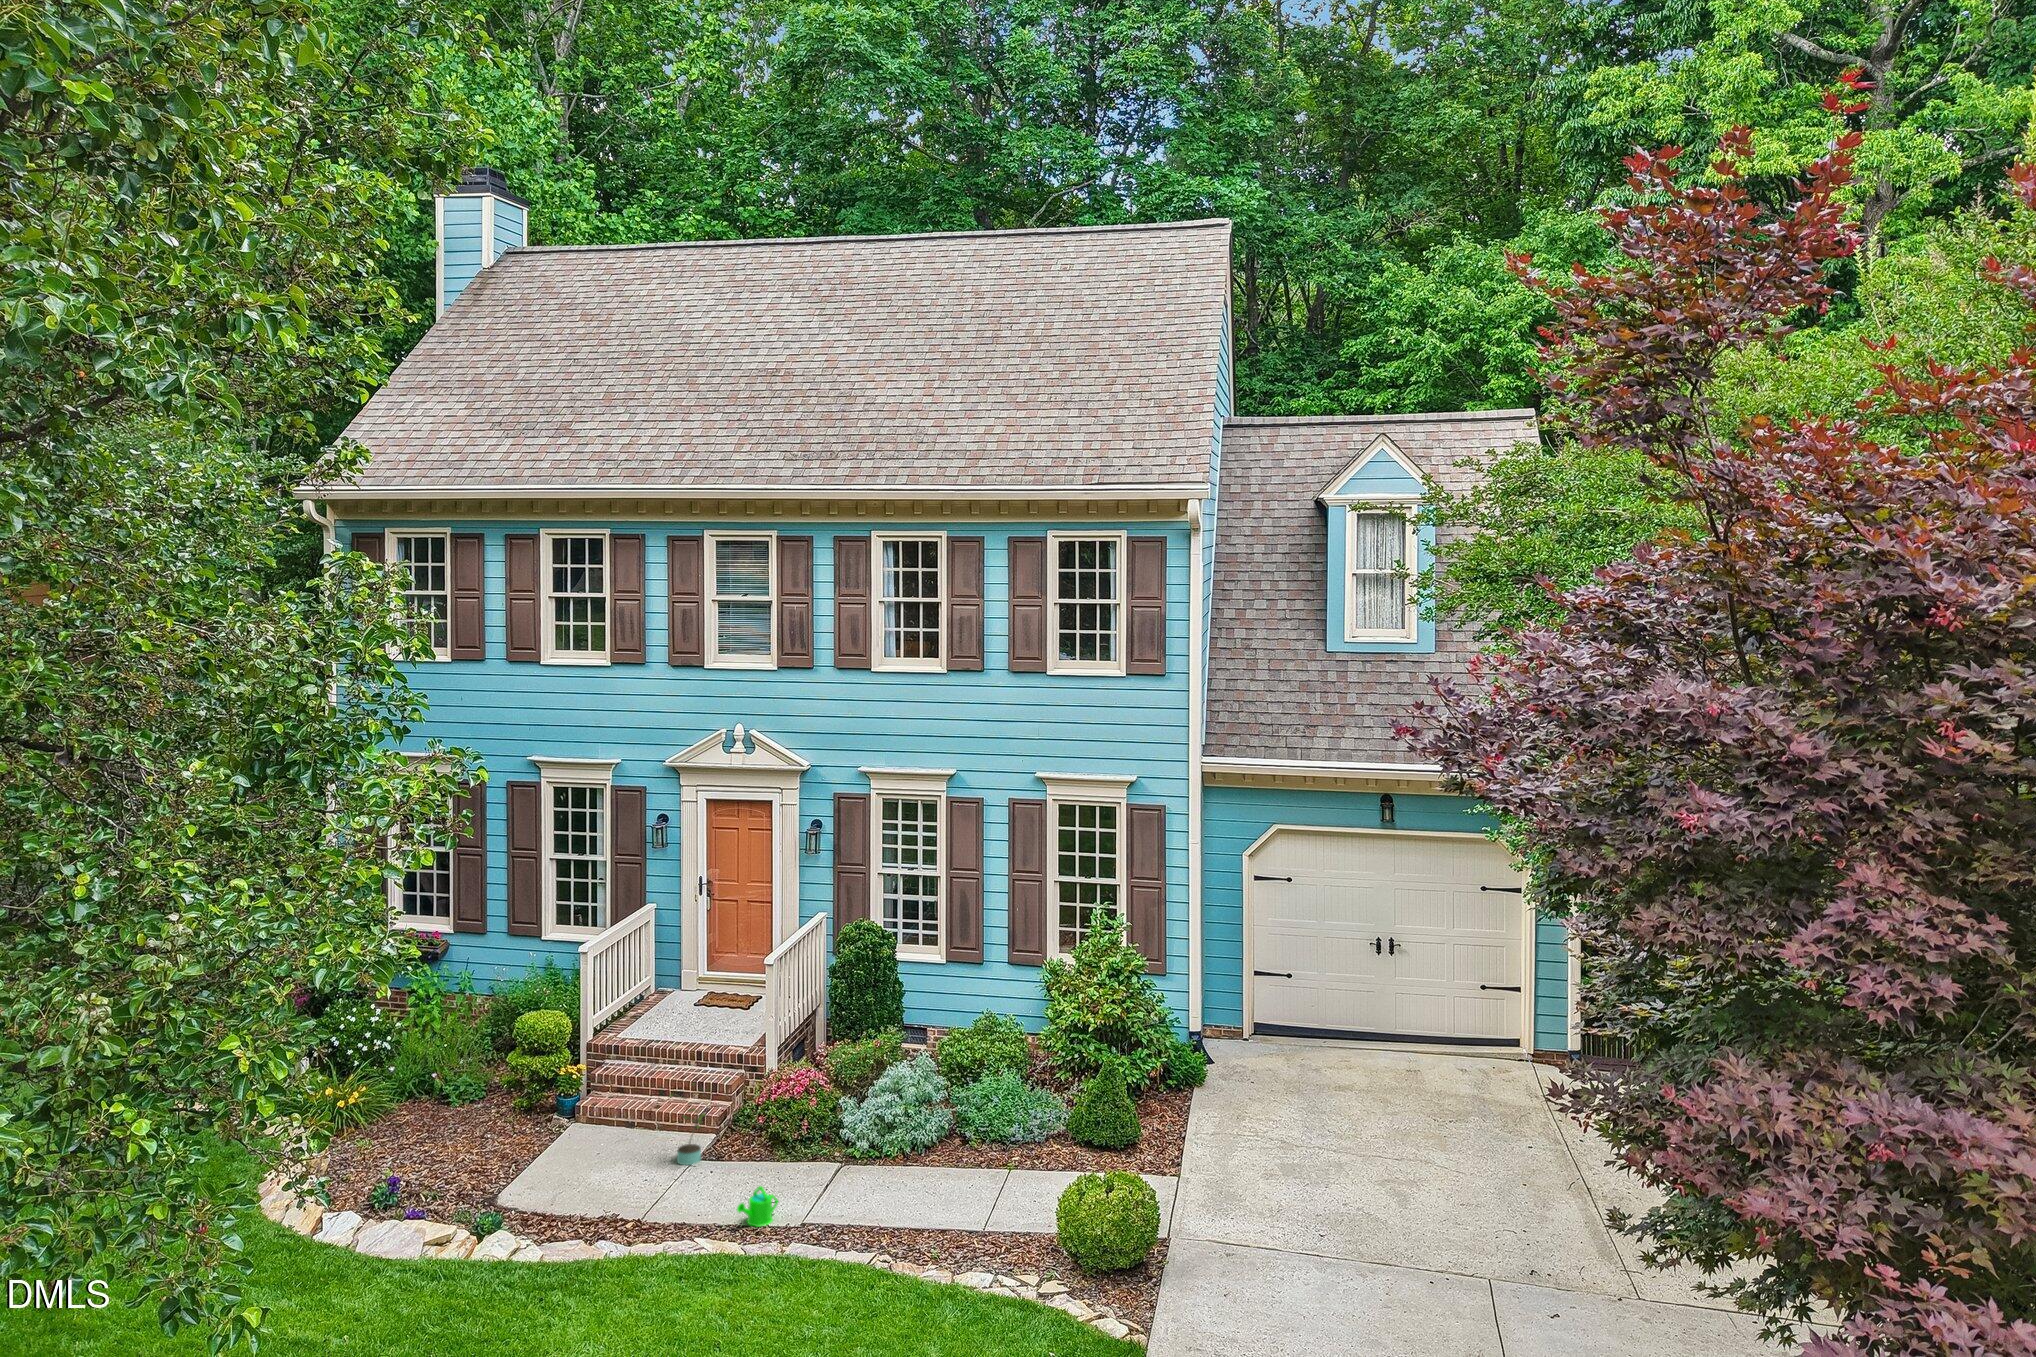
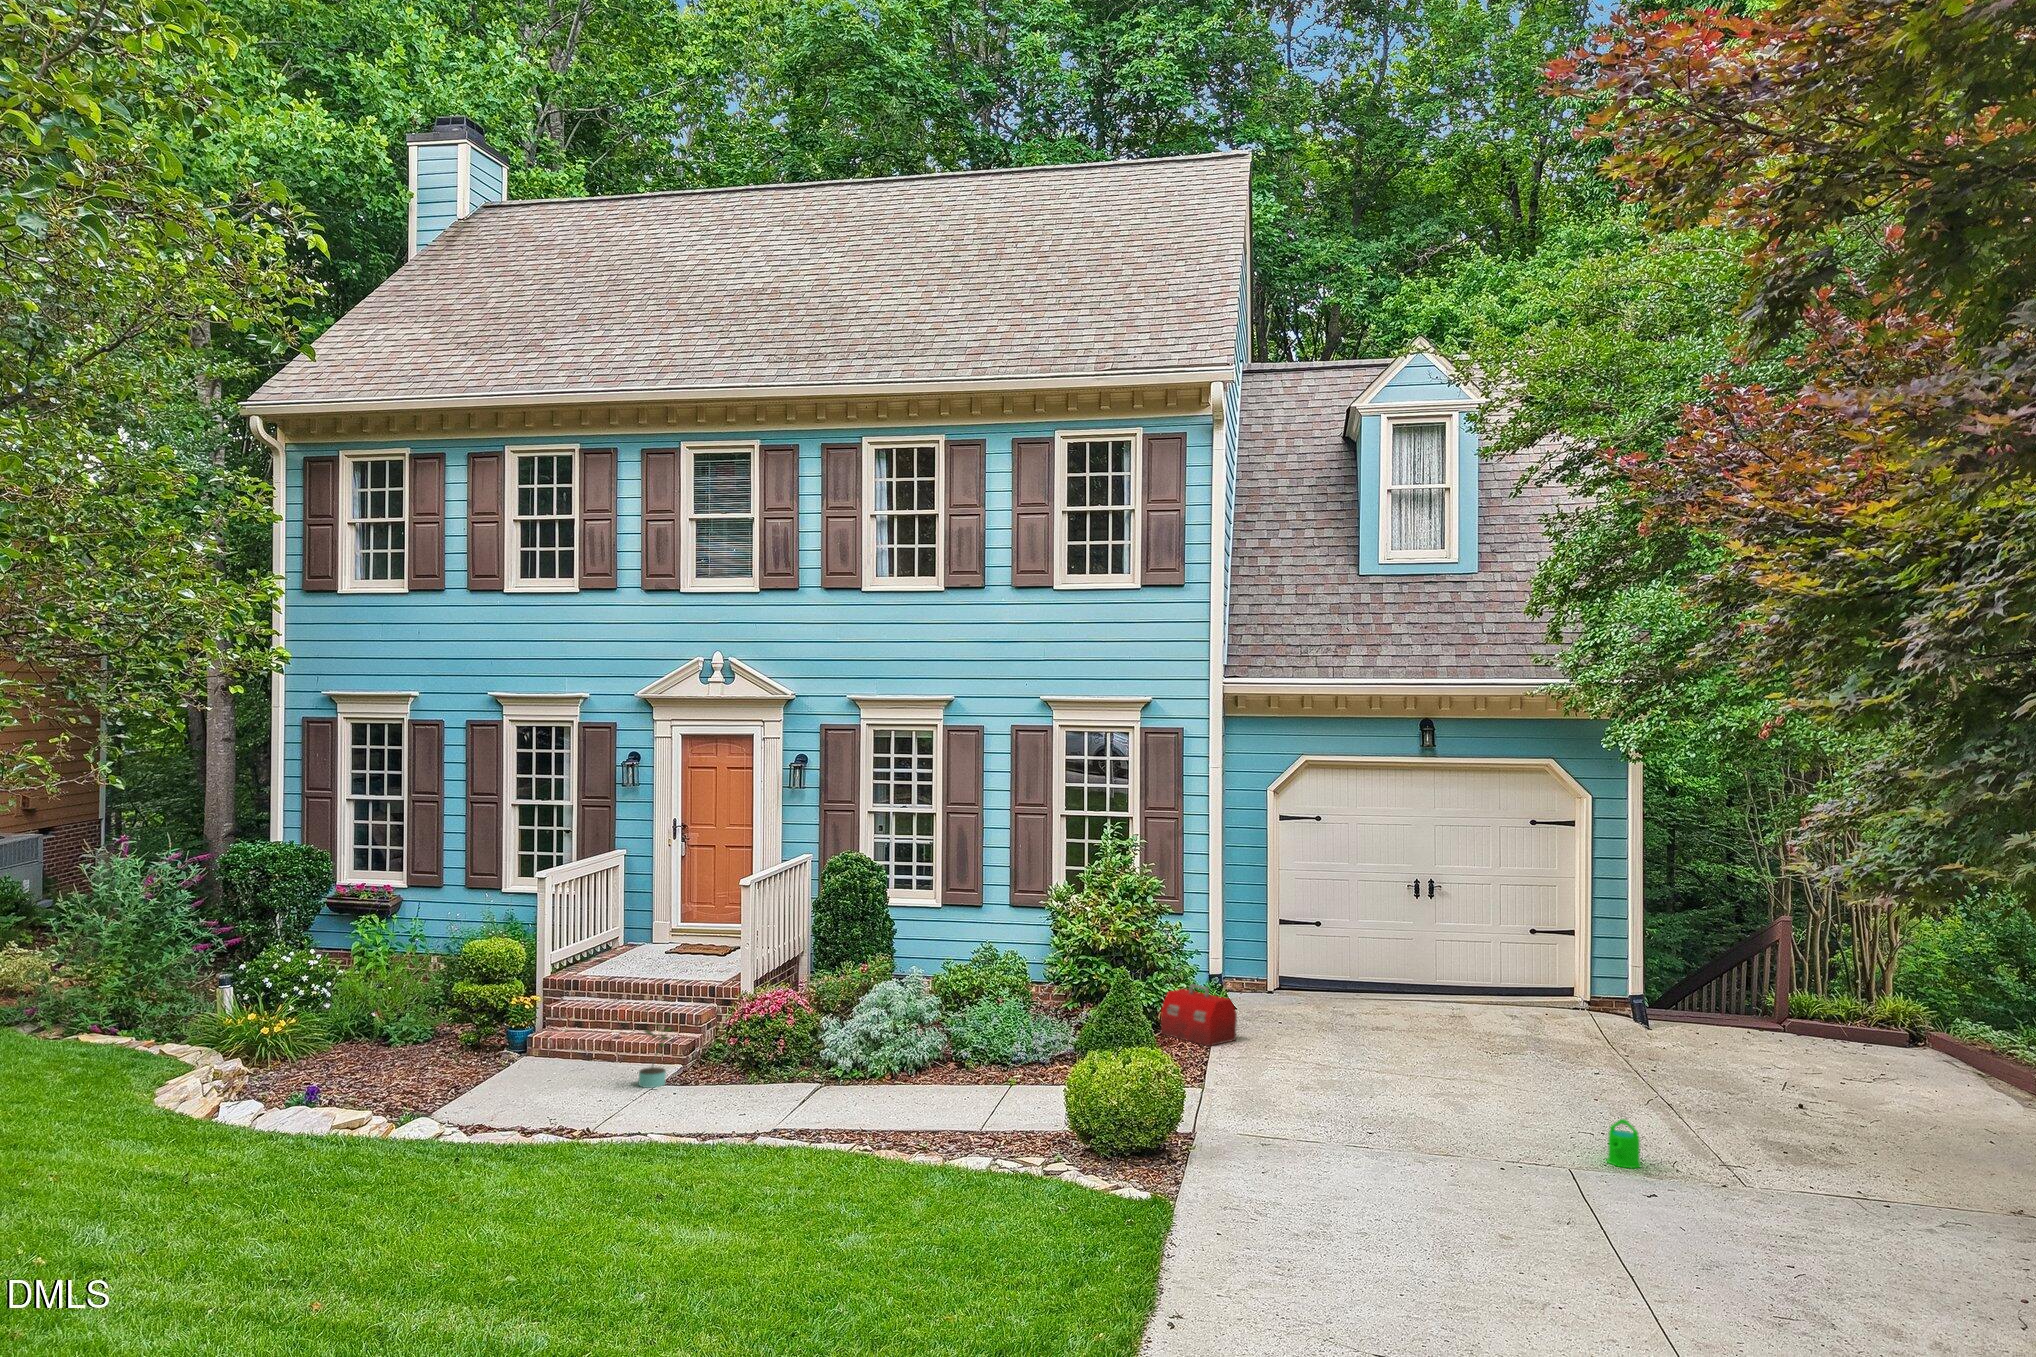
toolbox: none [1142,1055,1210,1116] -> present [1161,984,1237,1046]
watering can: present [737,1186,778,1227] -> present [1606,1119,1641,1169]

